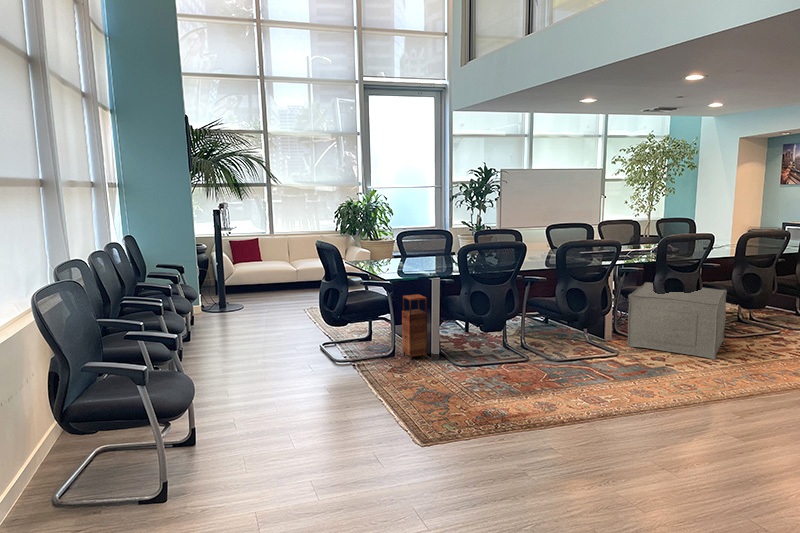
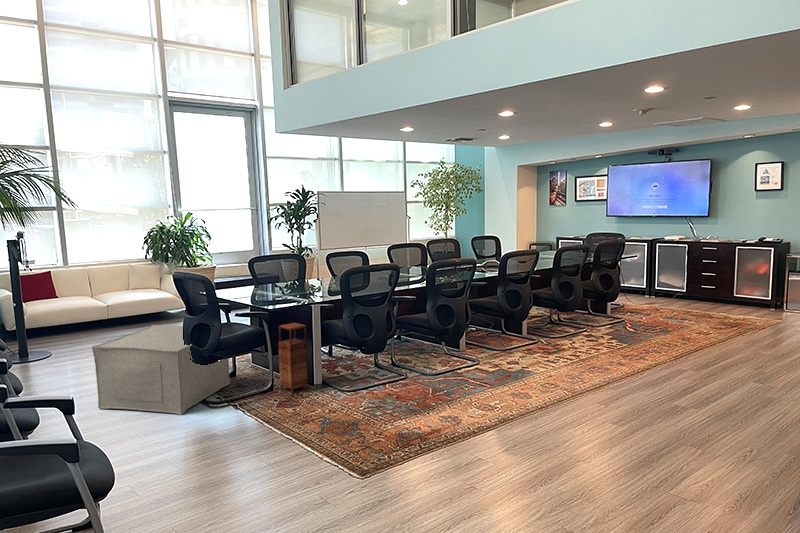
ottoman: present [627,282,727,359] -> present [92,325,231,415]

